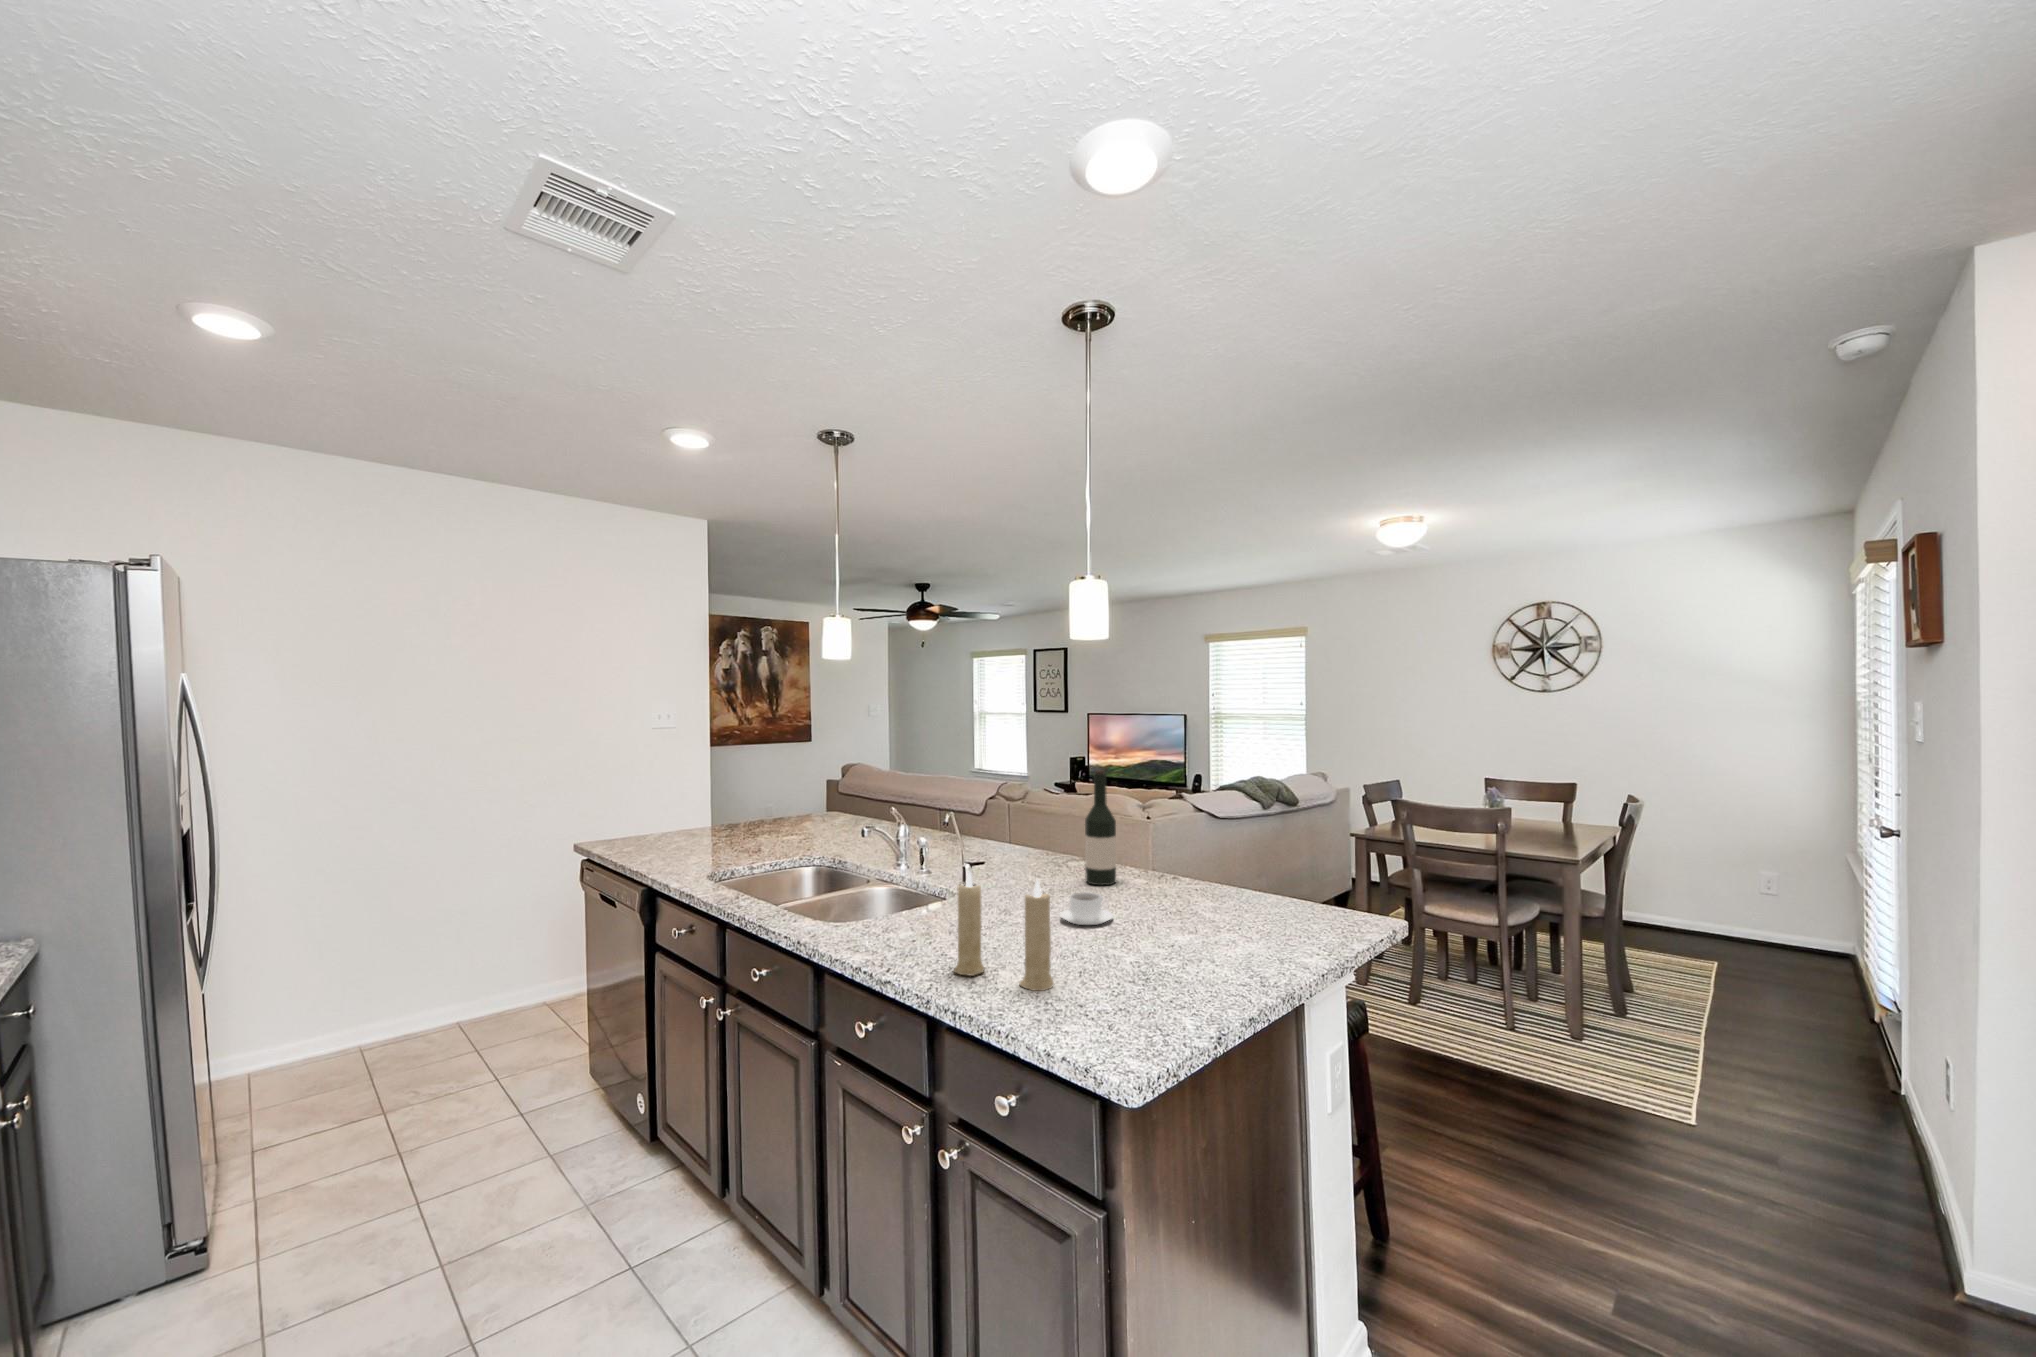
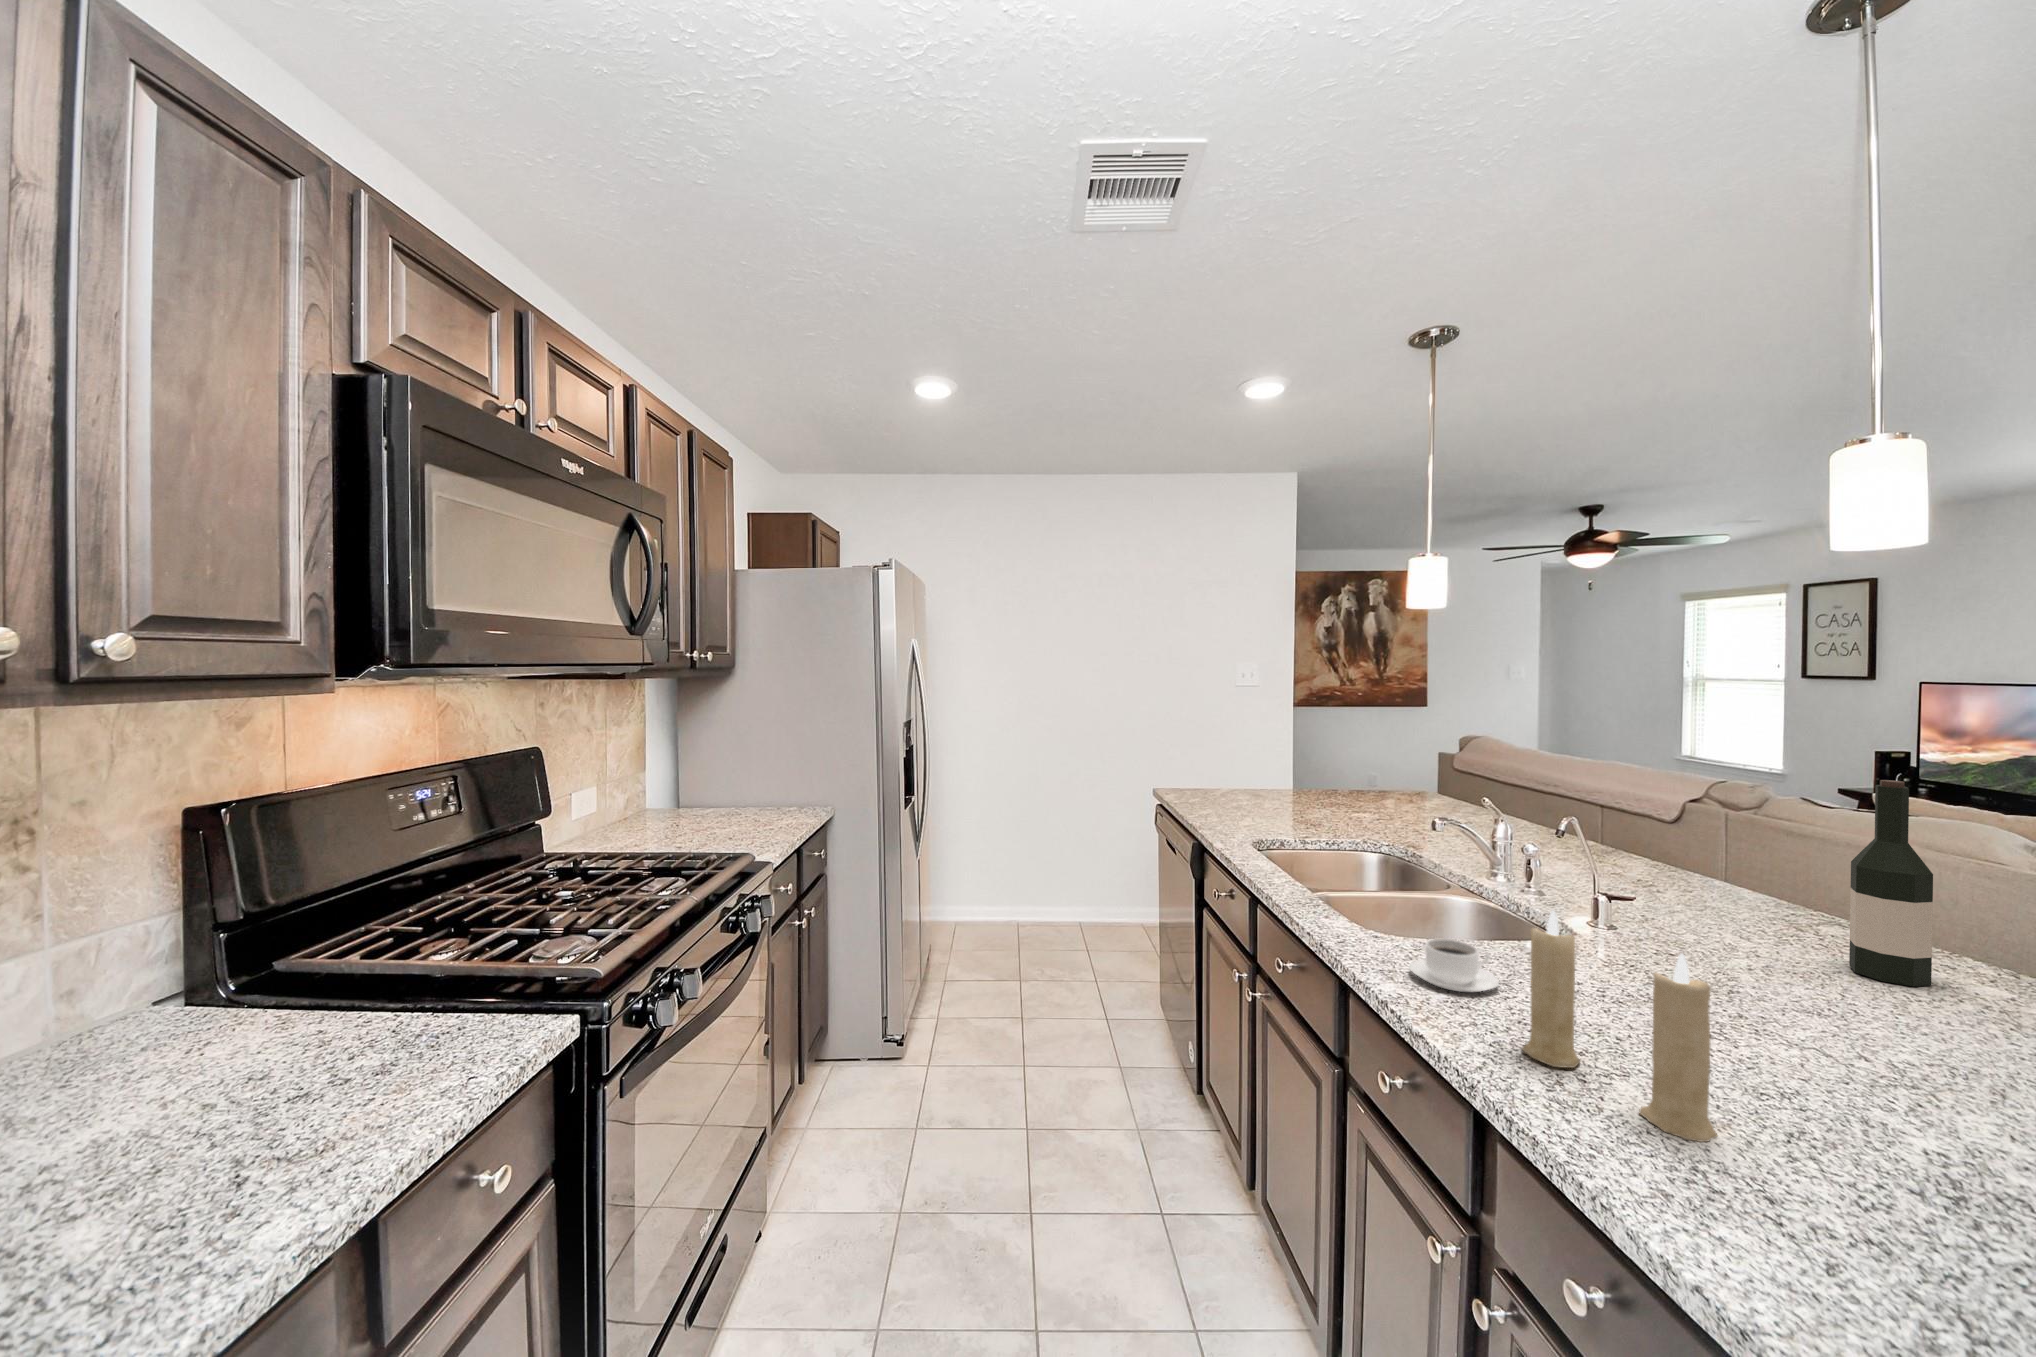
coffee cup: present [1060,892,1113,925] -> present [1409,939,1499,992]

